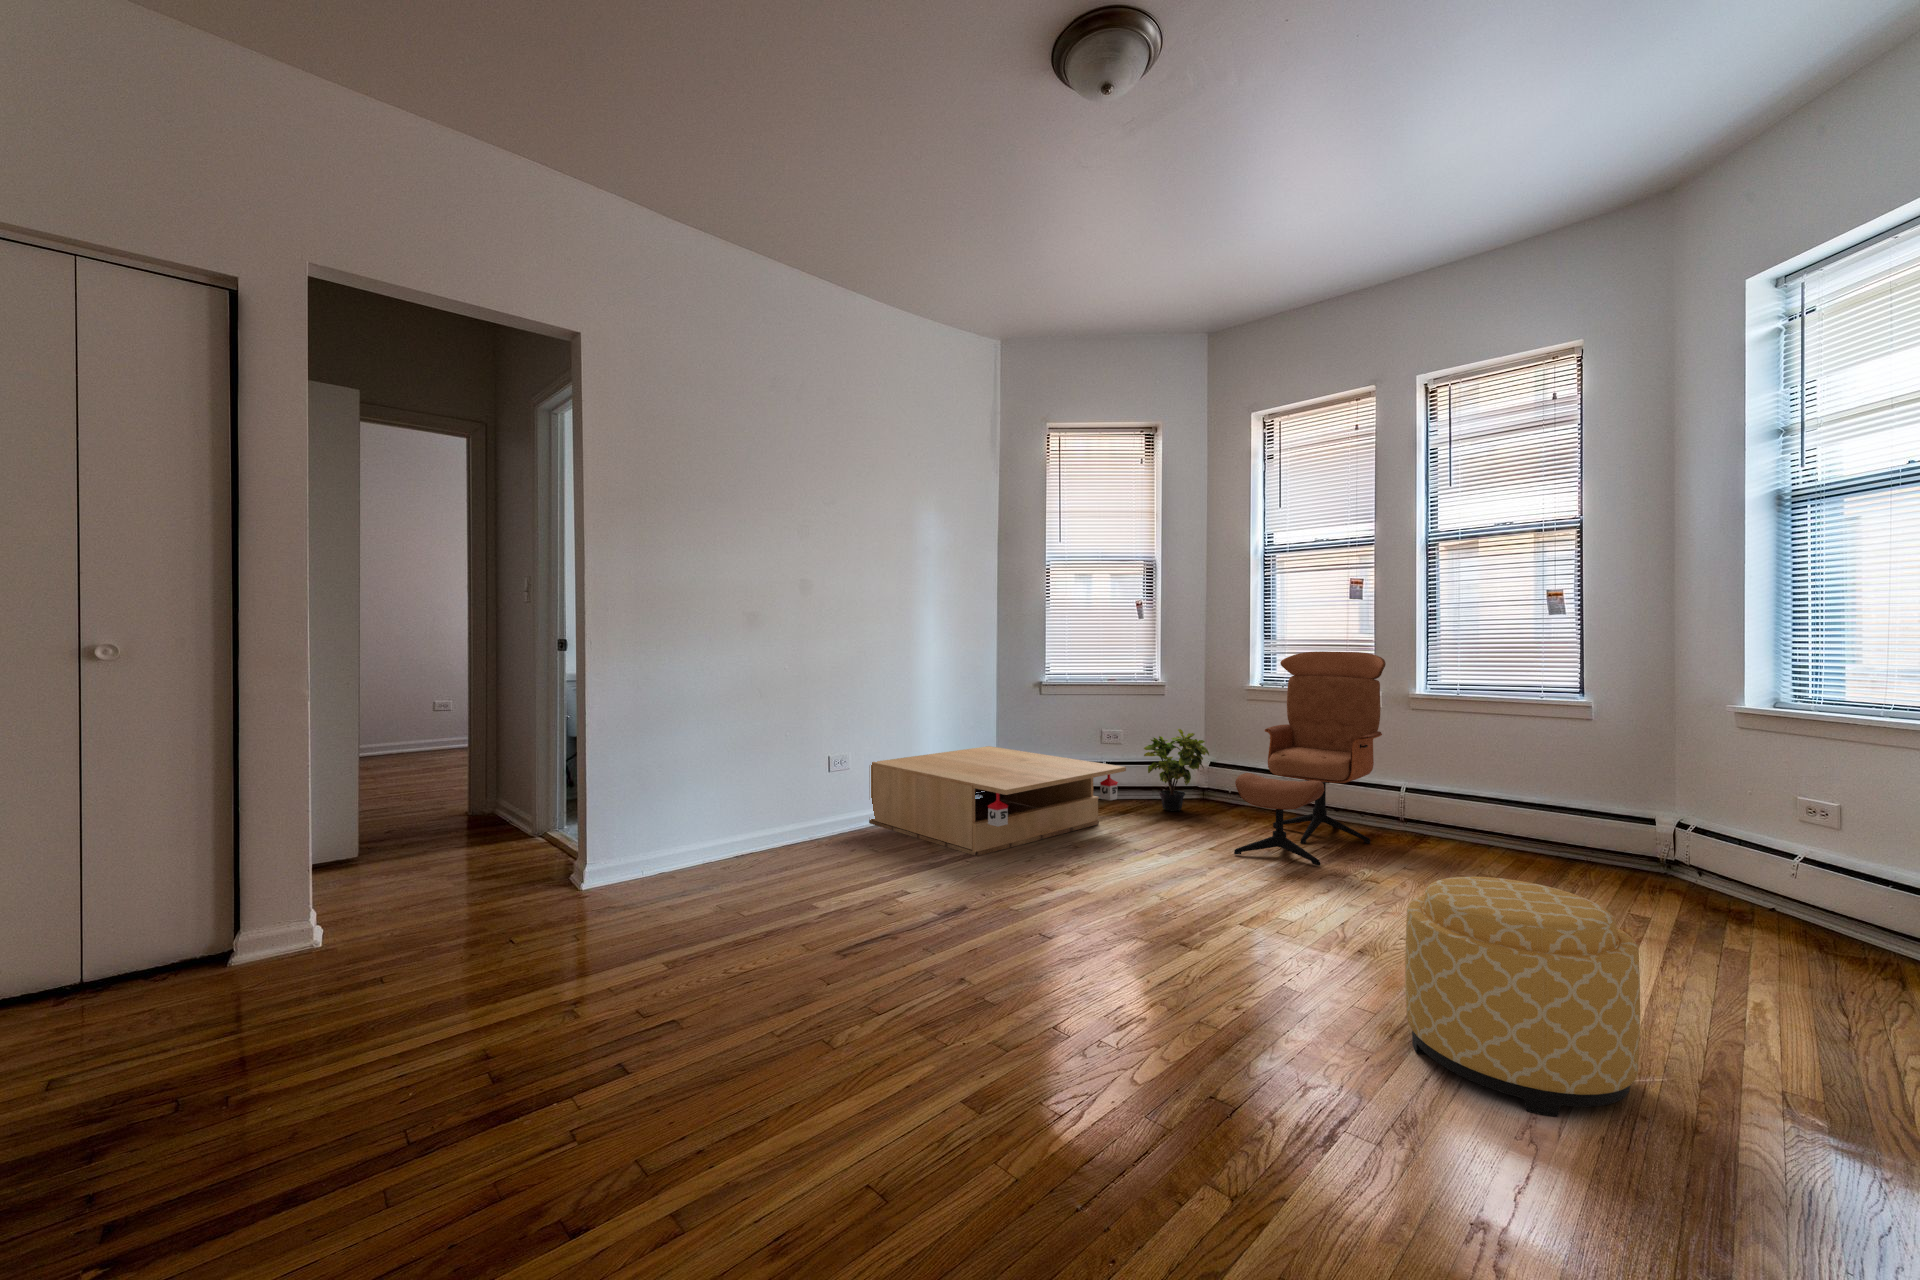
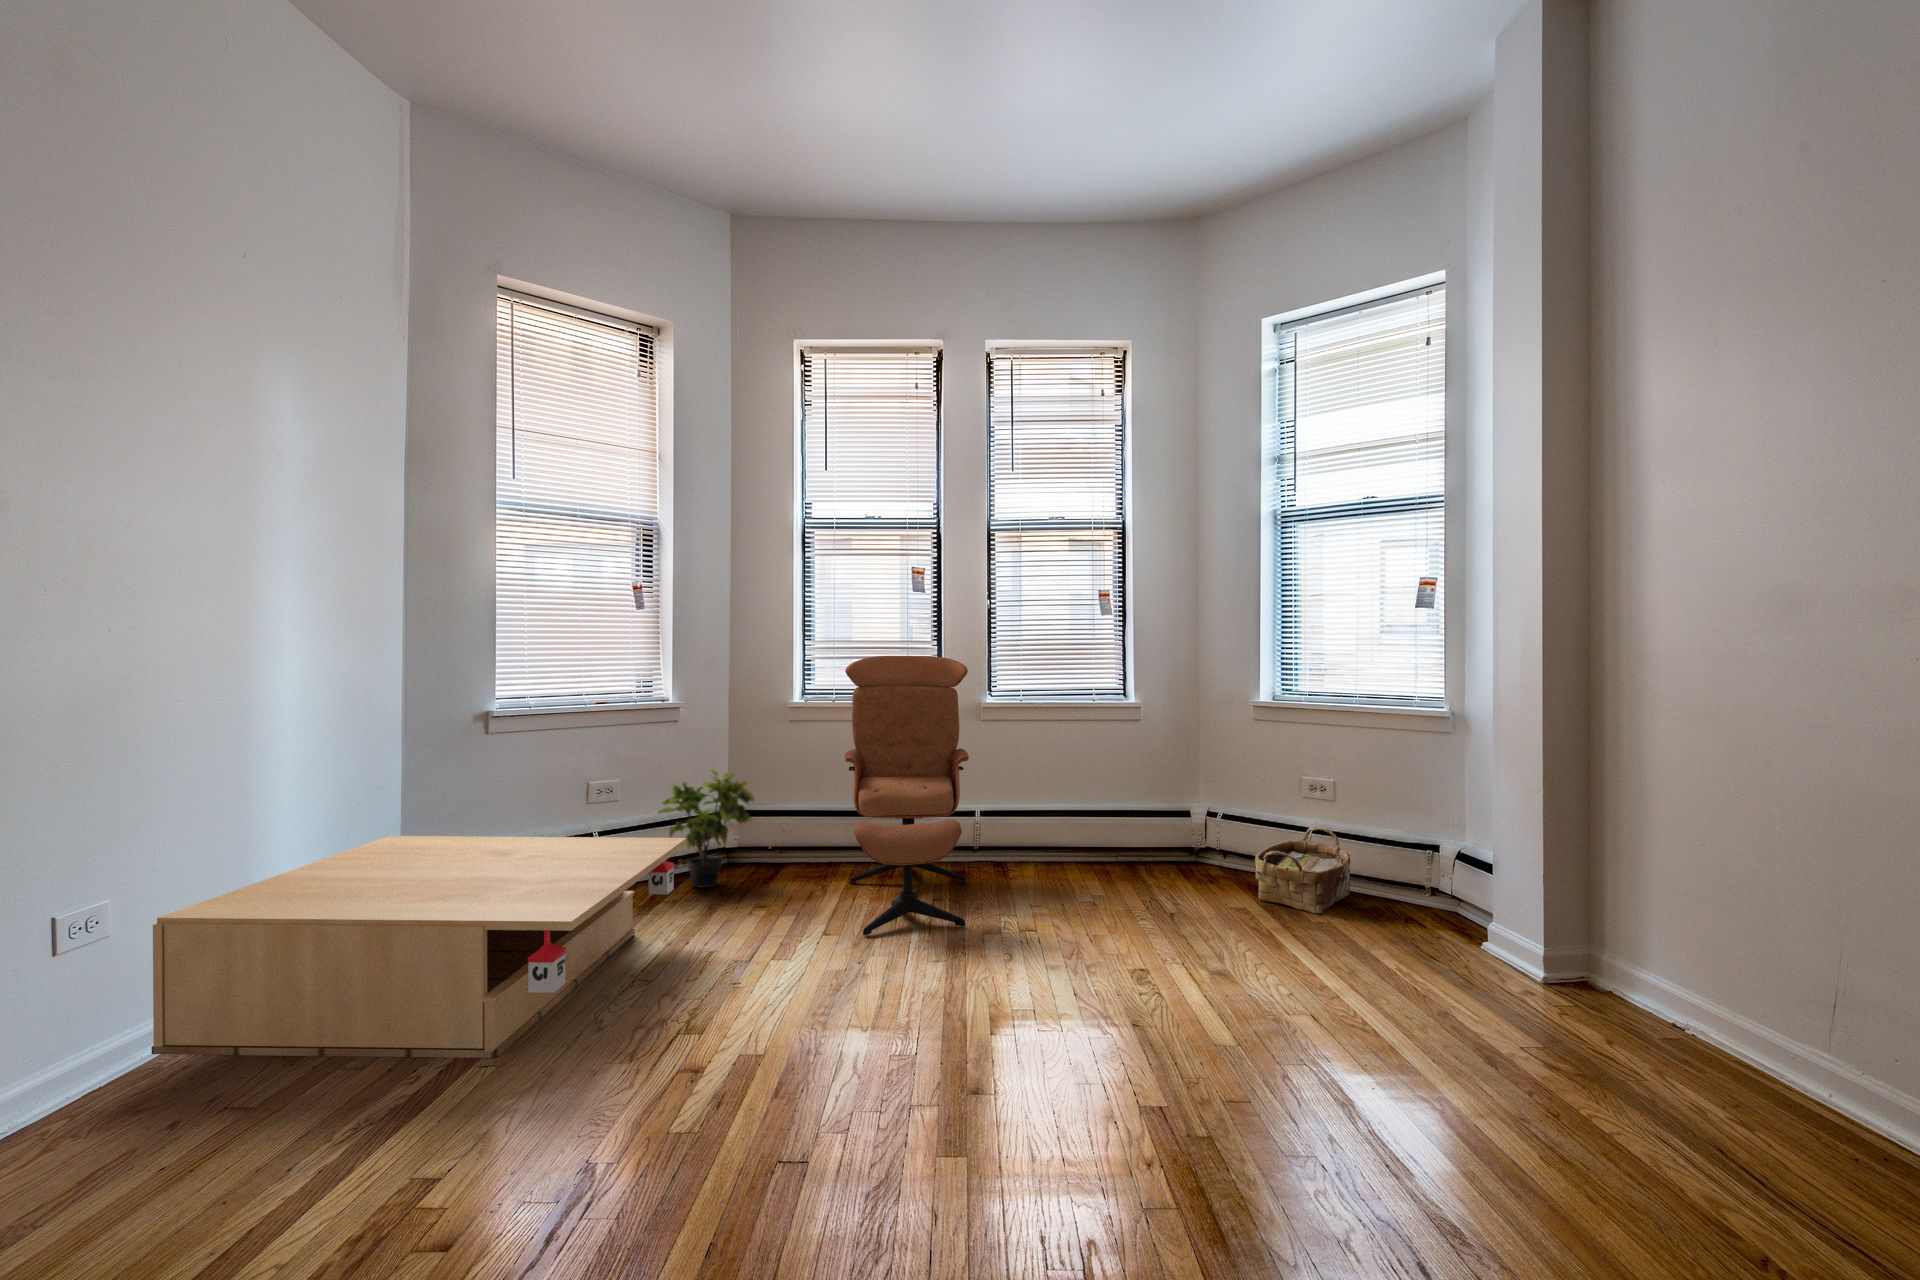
woven basket: none [1670,854,1826,942] -> present [1255,827,1350,914]
ottoman: present [1405,877,1640,1117] -> none [1321,914,1563,1182]

